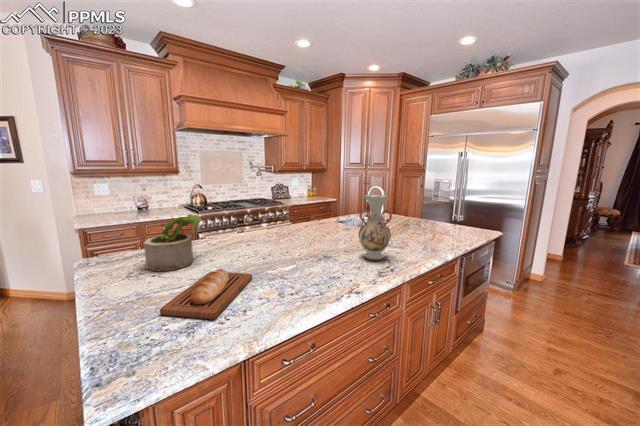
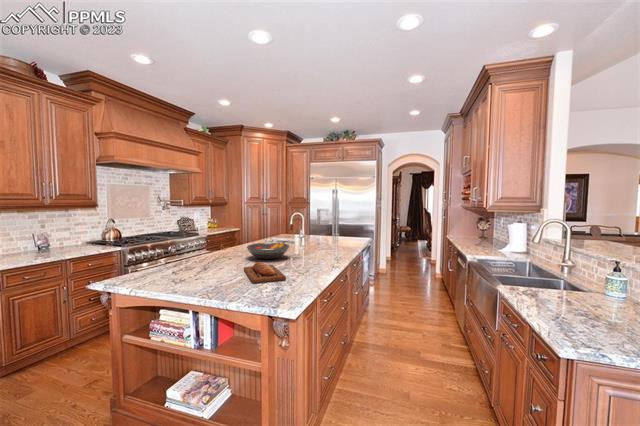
vase: present [358,194,392,260] -> none [314,215,332,254]
potted plant: present [144,214,200,272] -> none [180,232,223,273]
fruit bowl: none [253,230,315,257] -> present [247,242,289,259]

